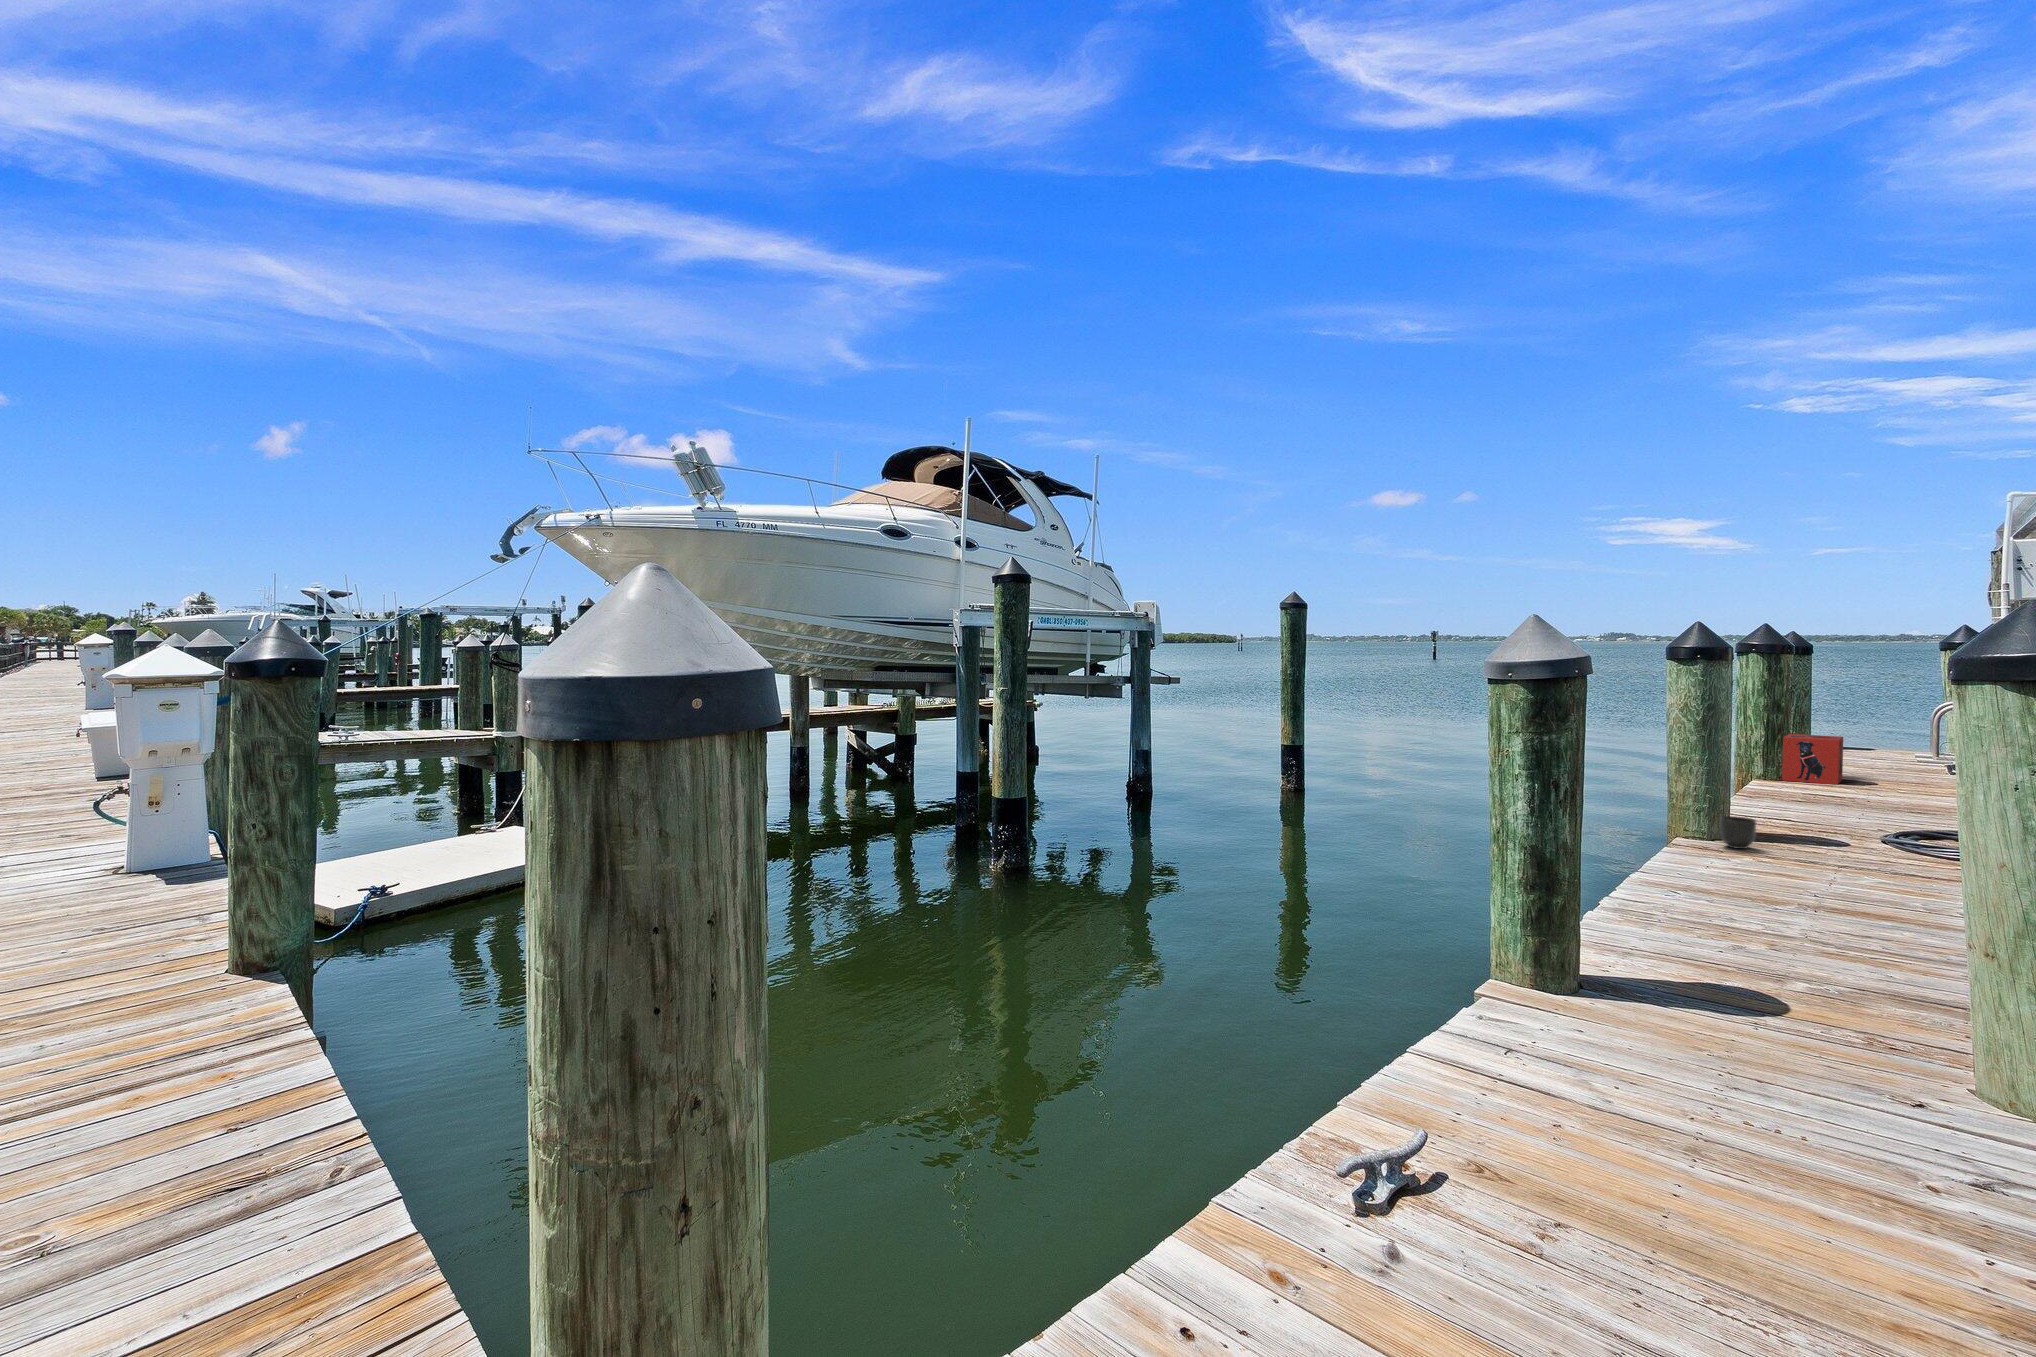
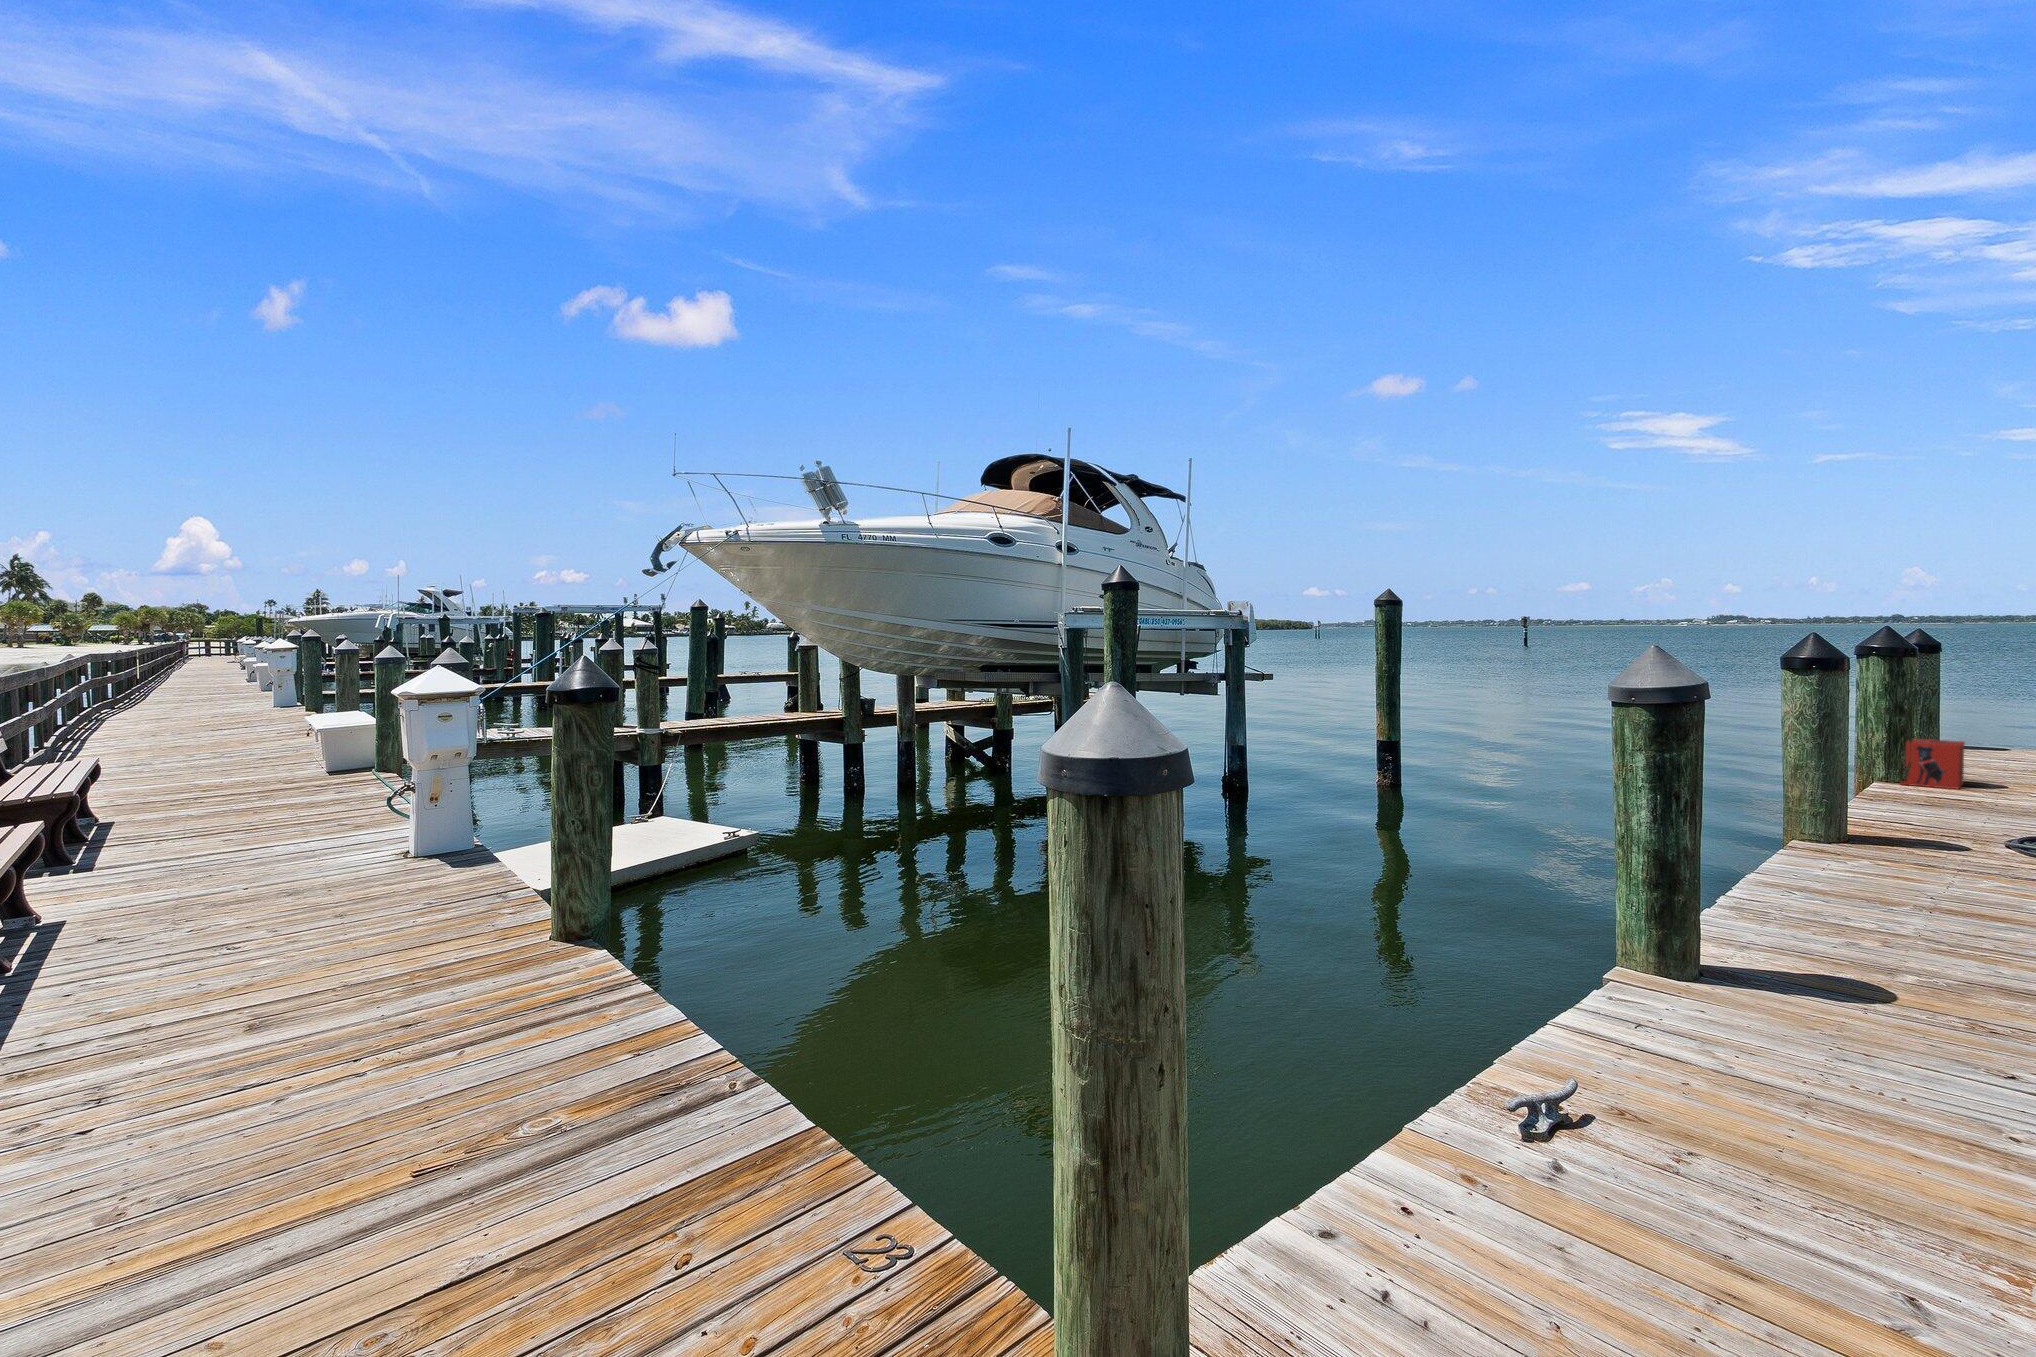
planter: present [1720,816,1756,849] -> none [1834,820,1871,852]

